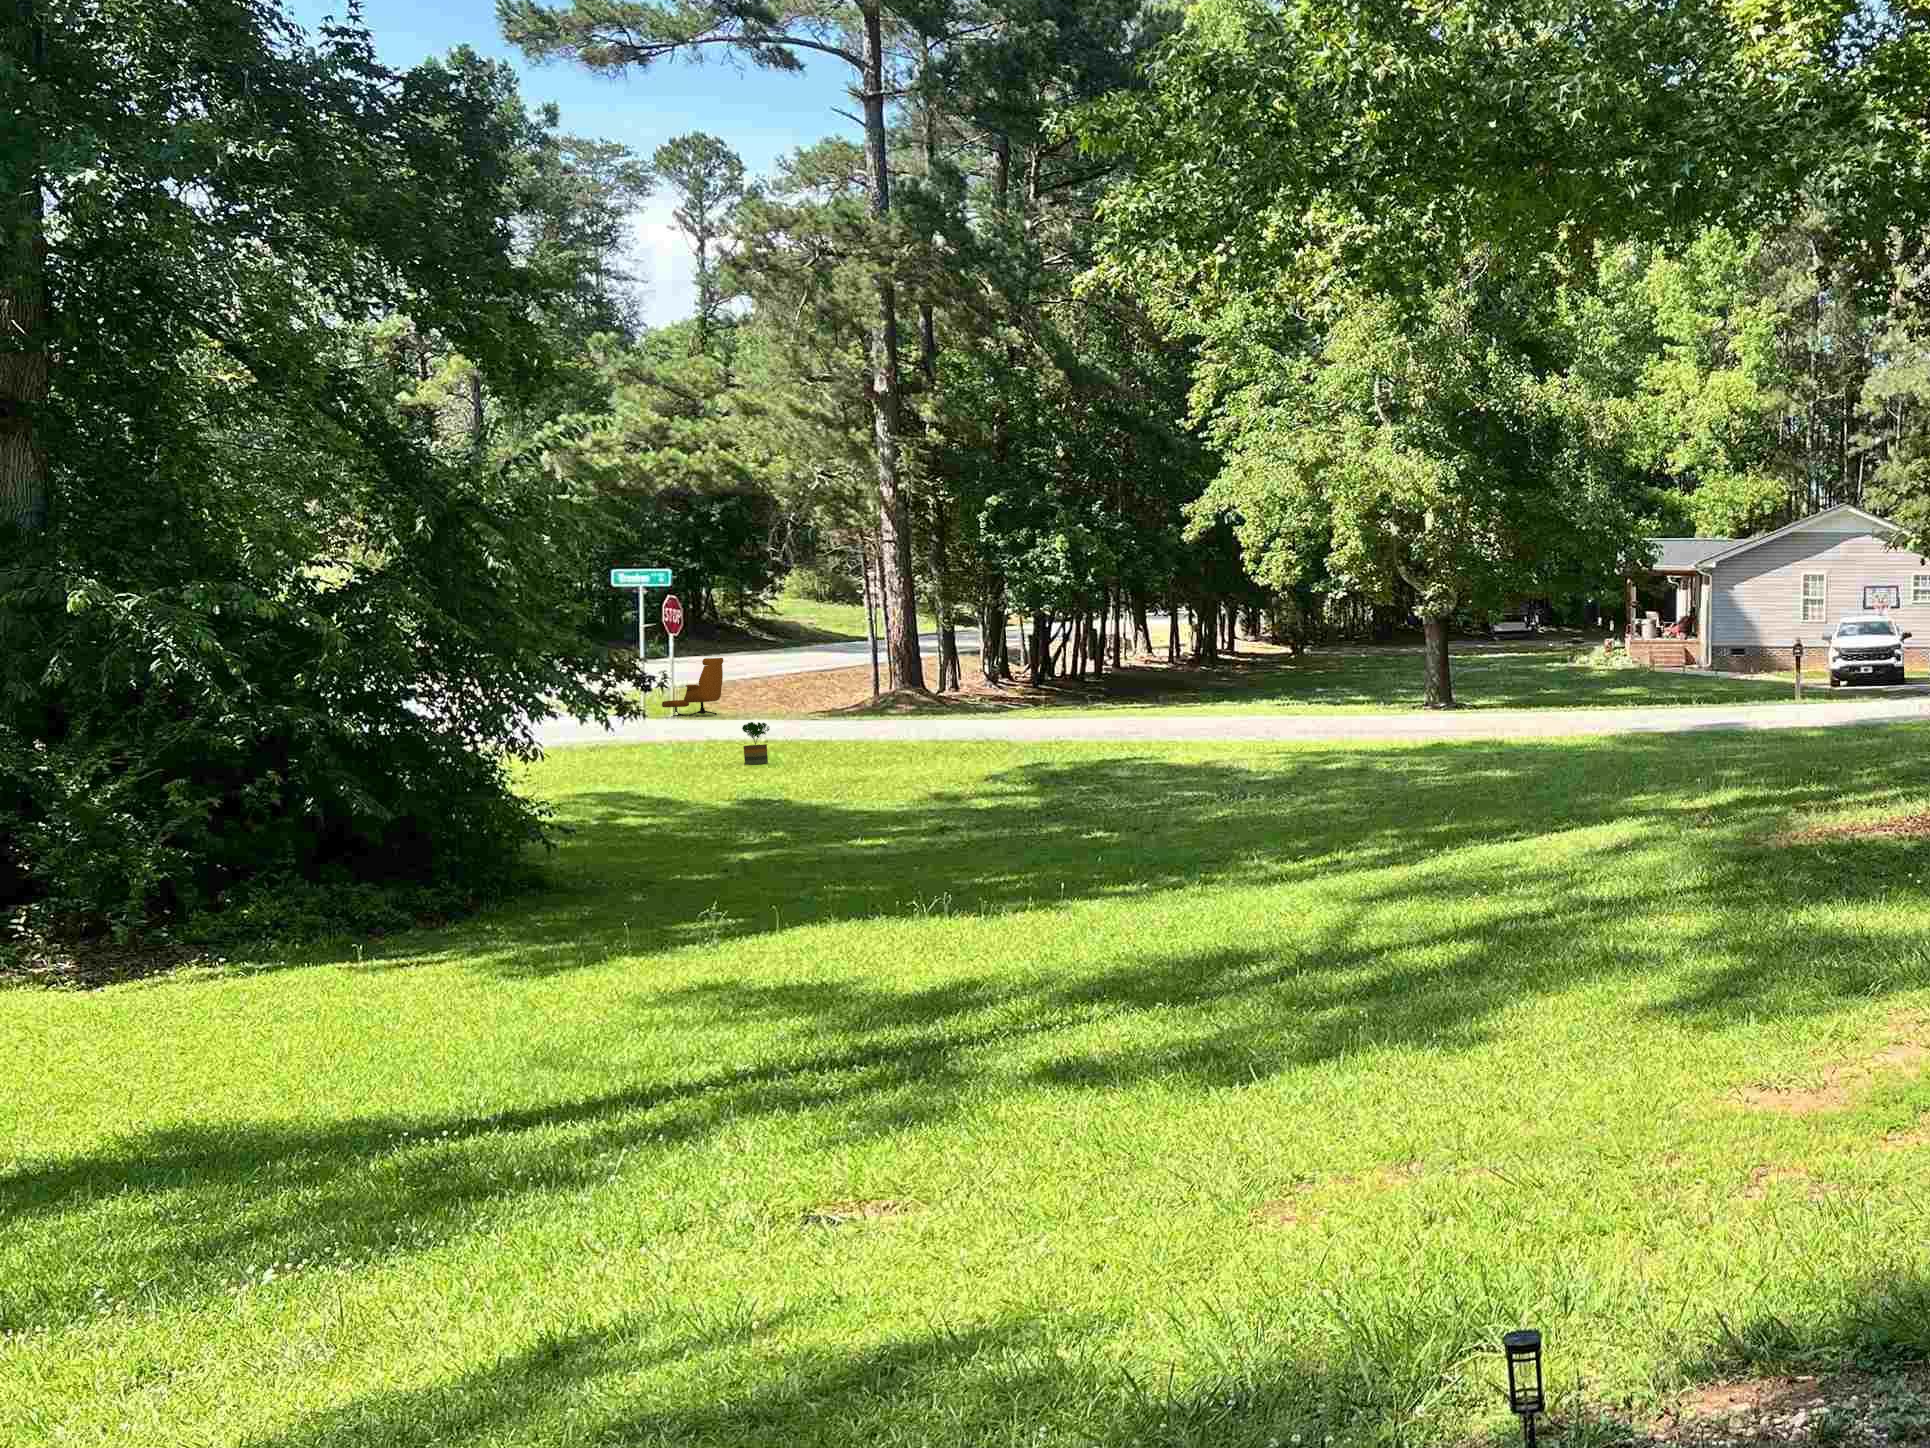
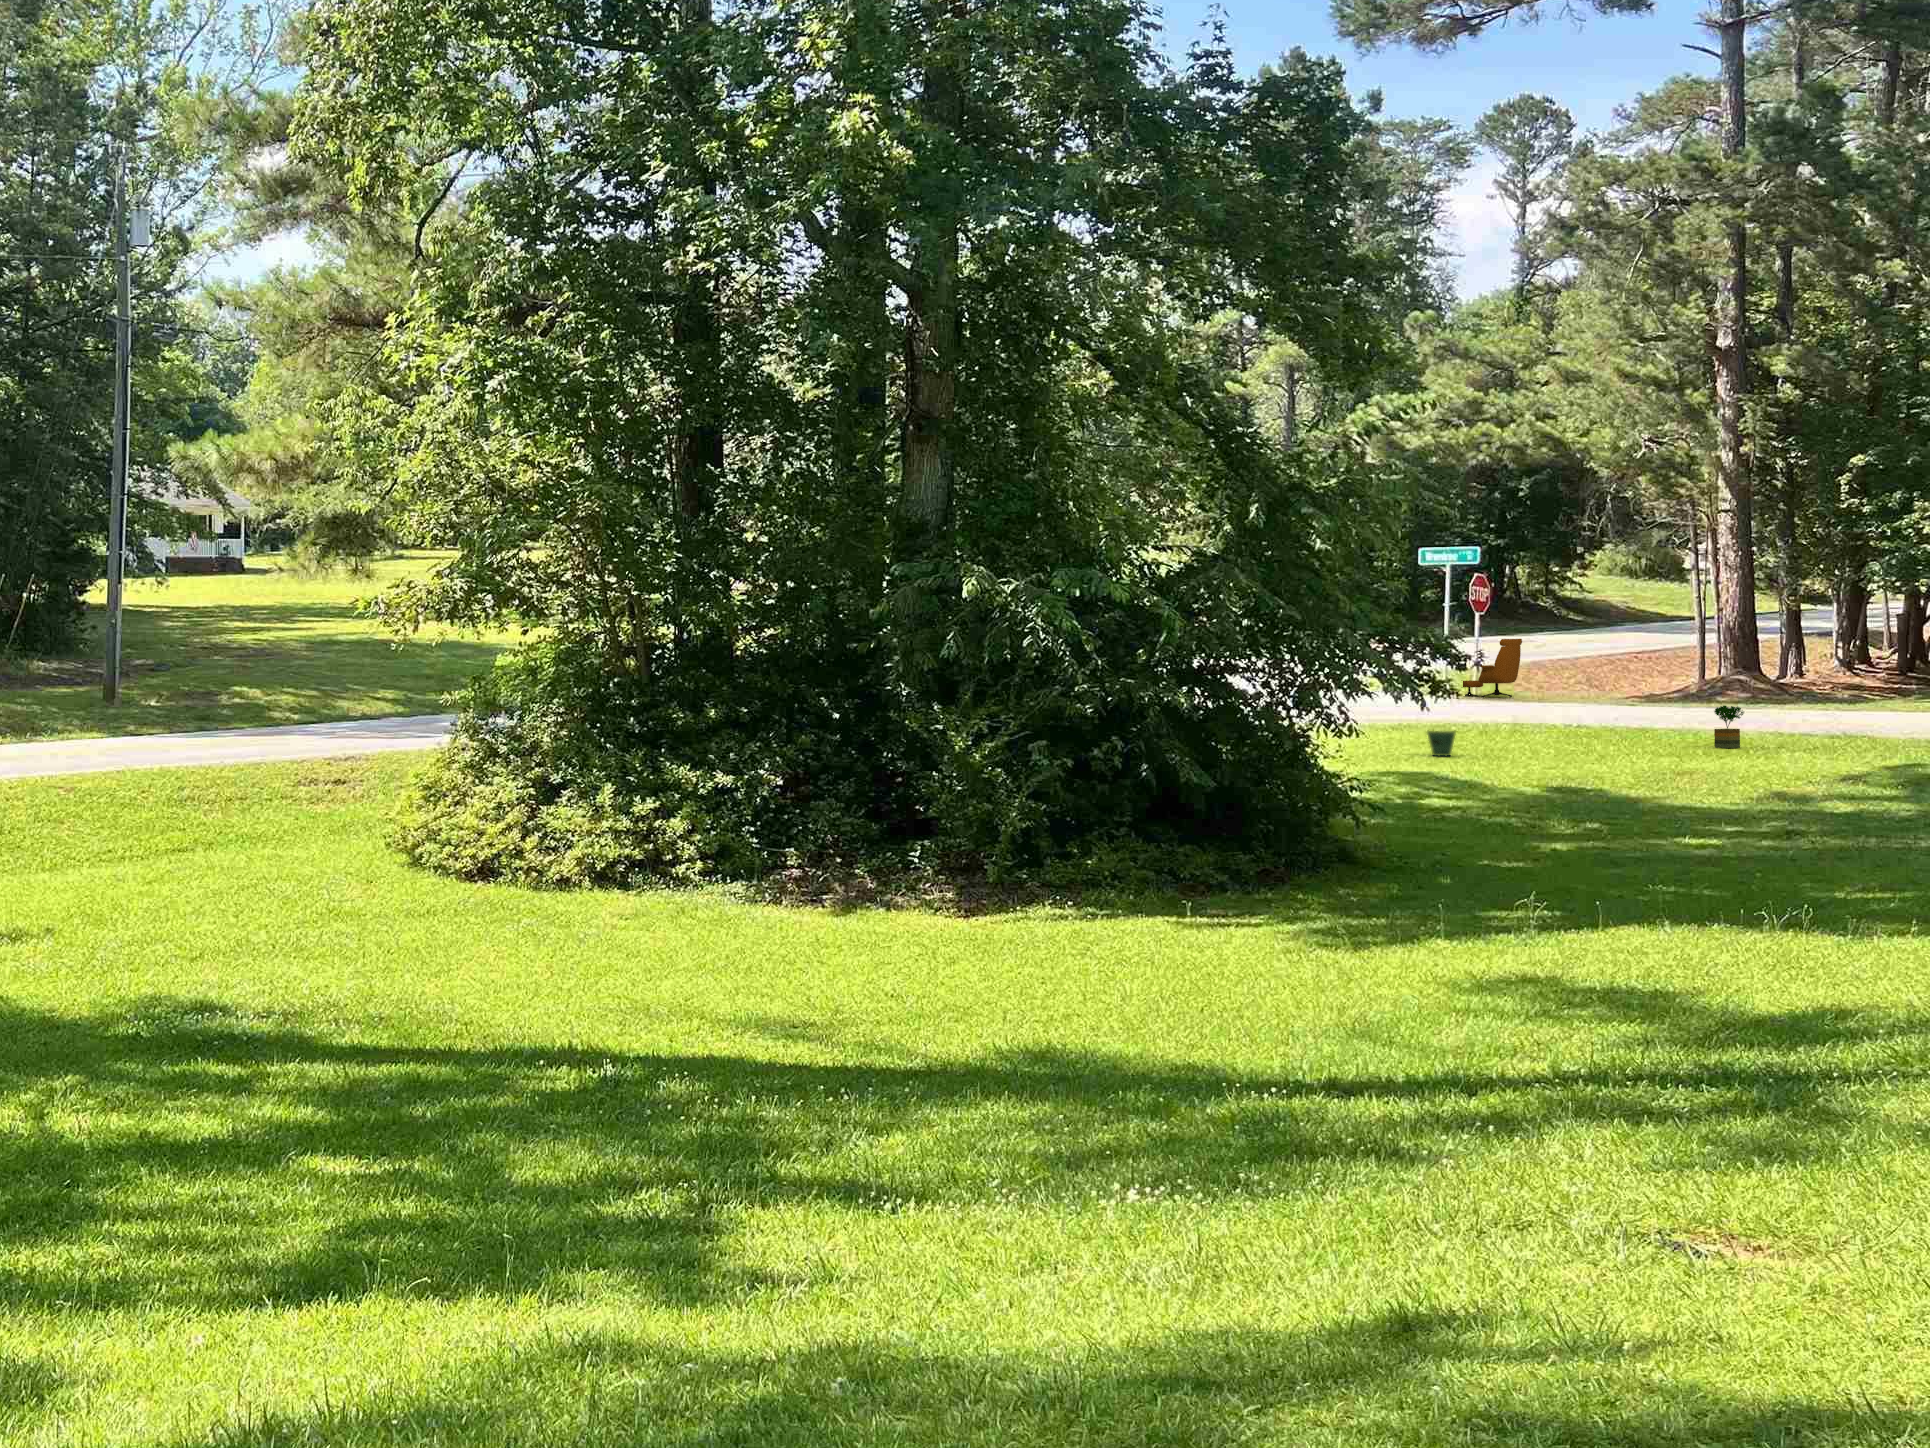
potted tree: present [742,722,769,764] -> present [1714,705,1744,748]
bucket: none [634,751,666,780] -> present [1427,731,1456,756]

